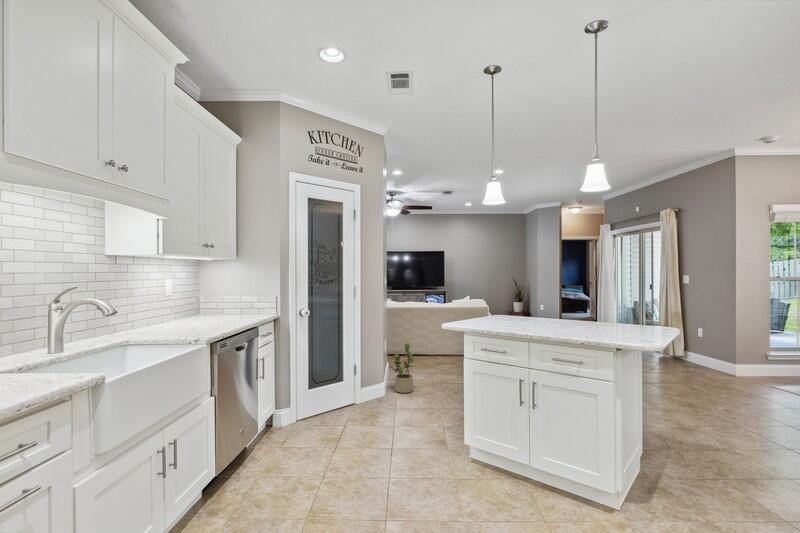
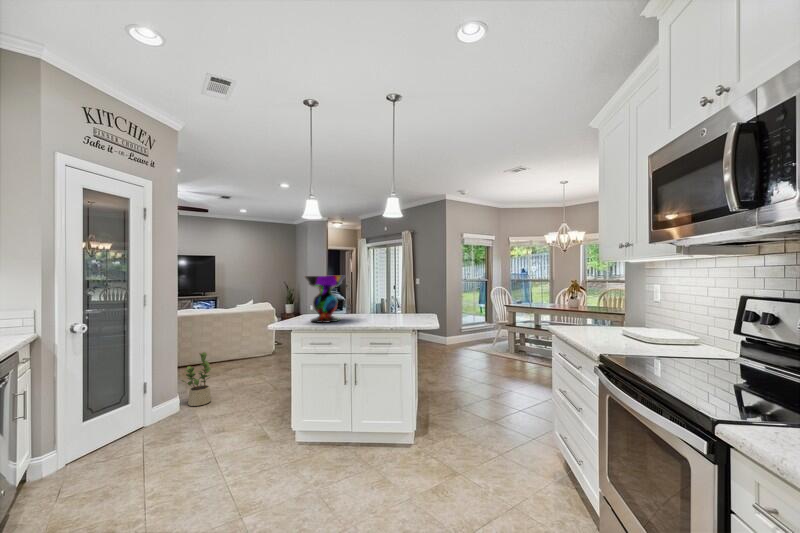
decorative bowl: none [478,271,530,327] -> present [304,276,345,323]

